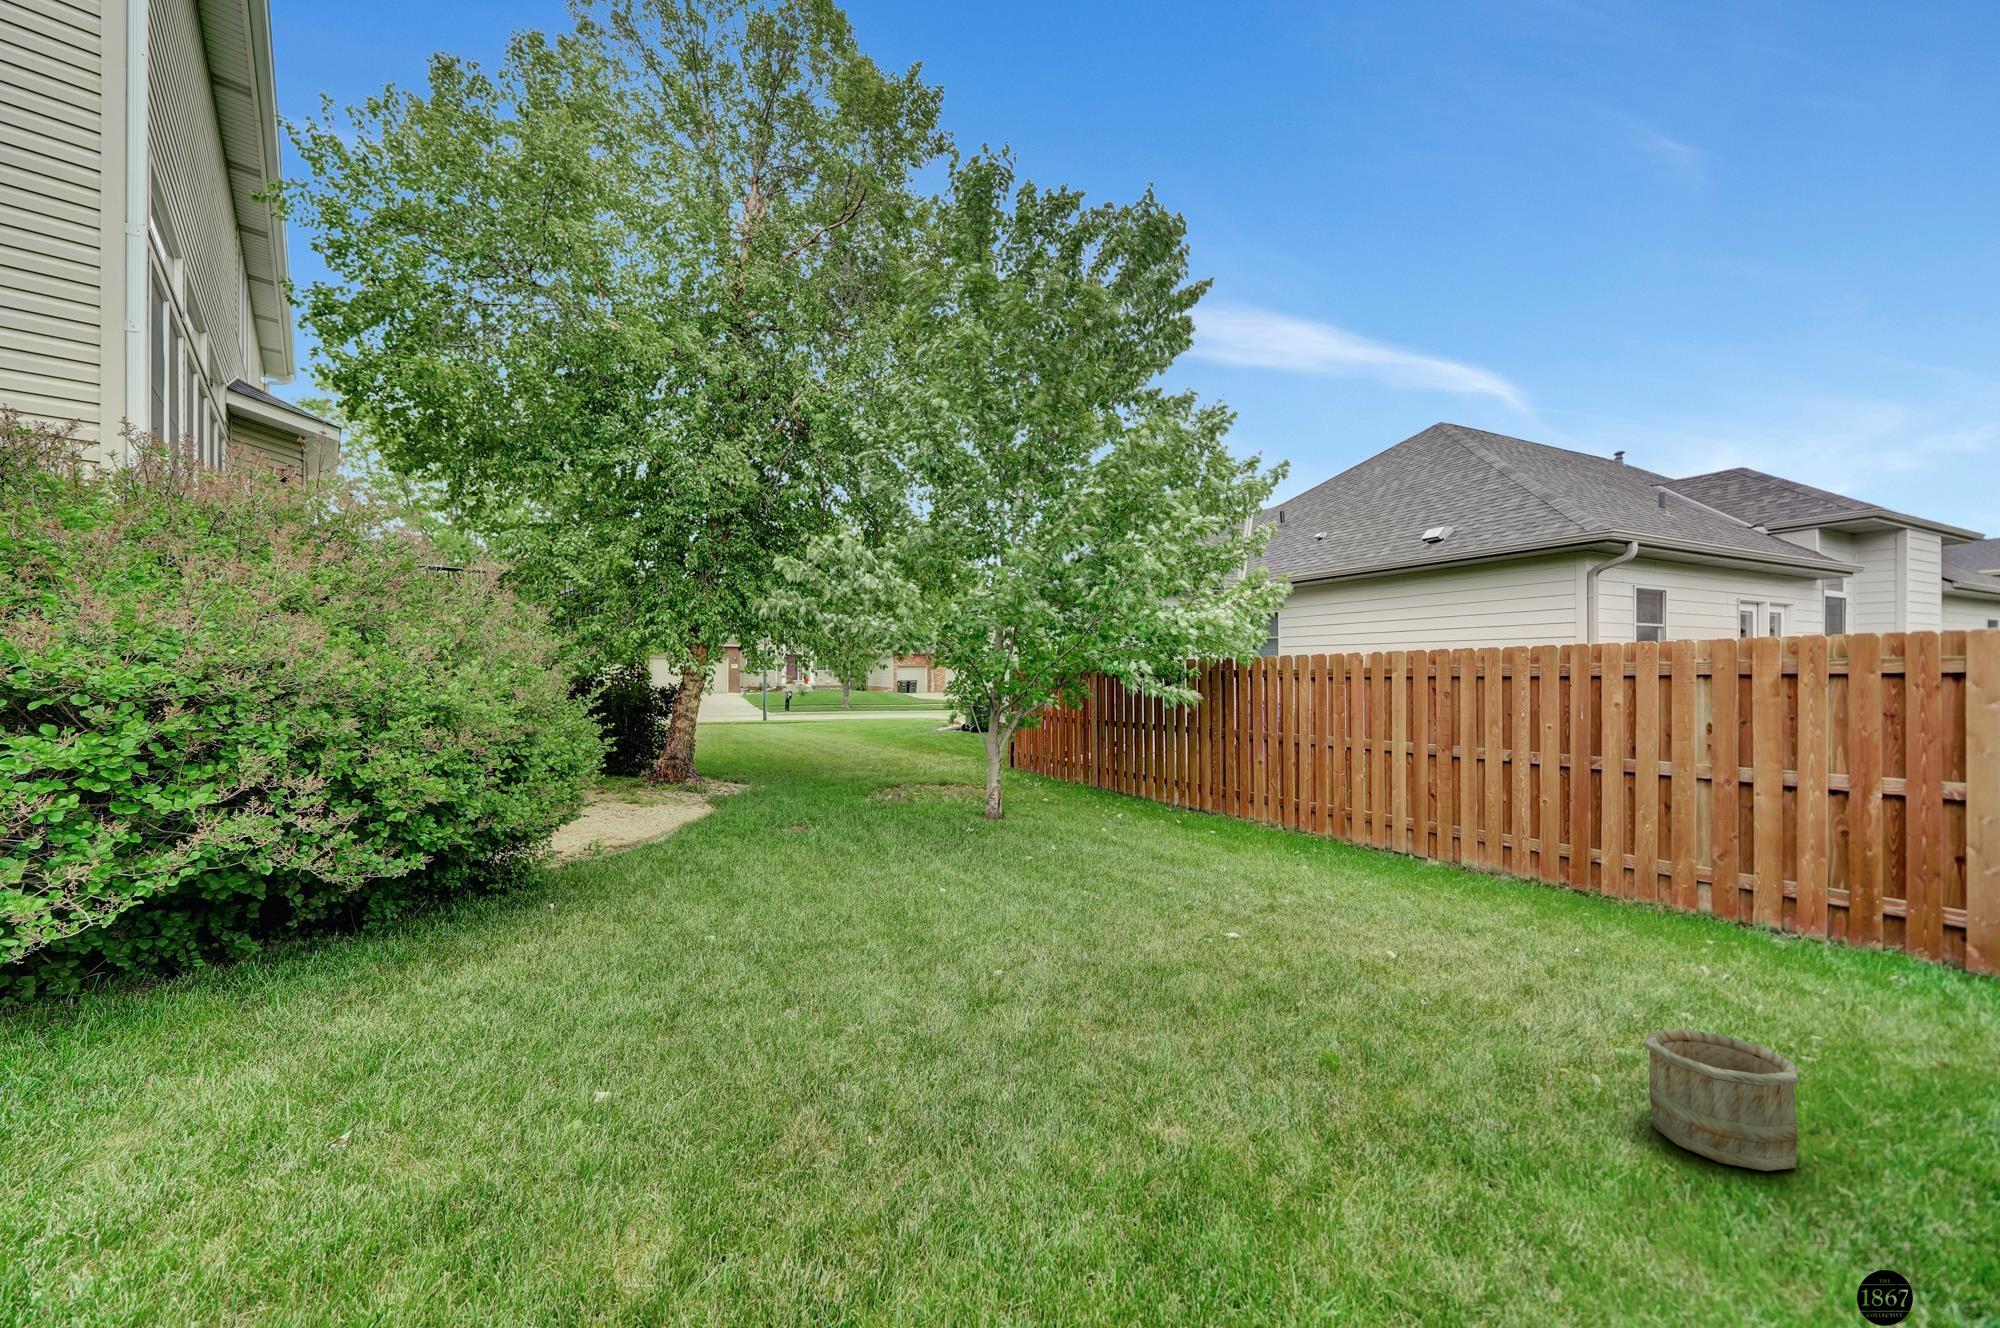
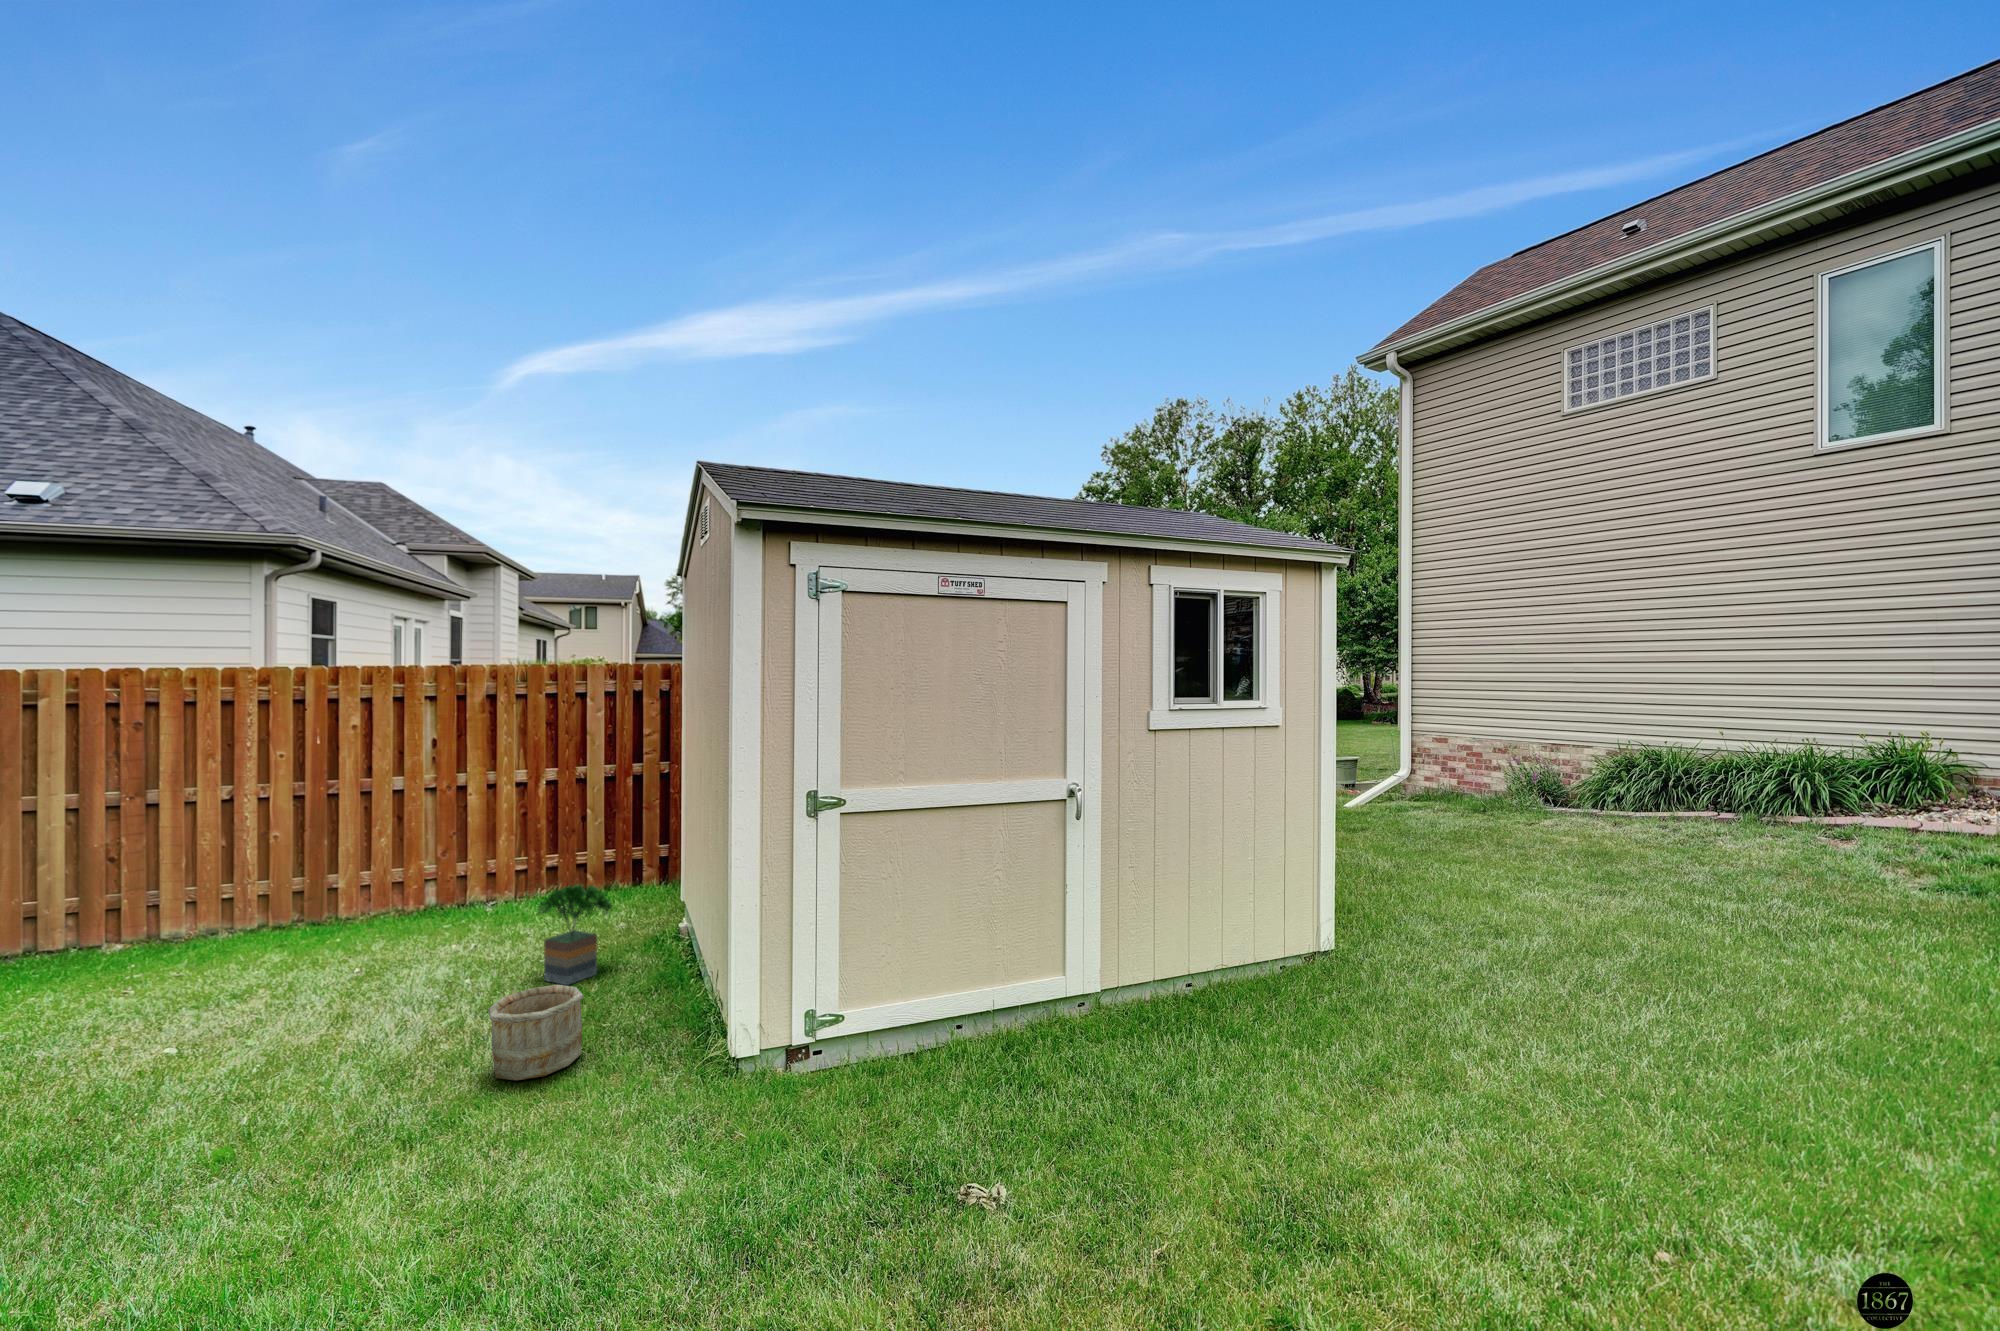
potted tree: none [1783,920,1935,1079] -> present [537,885,612,985]

